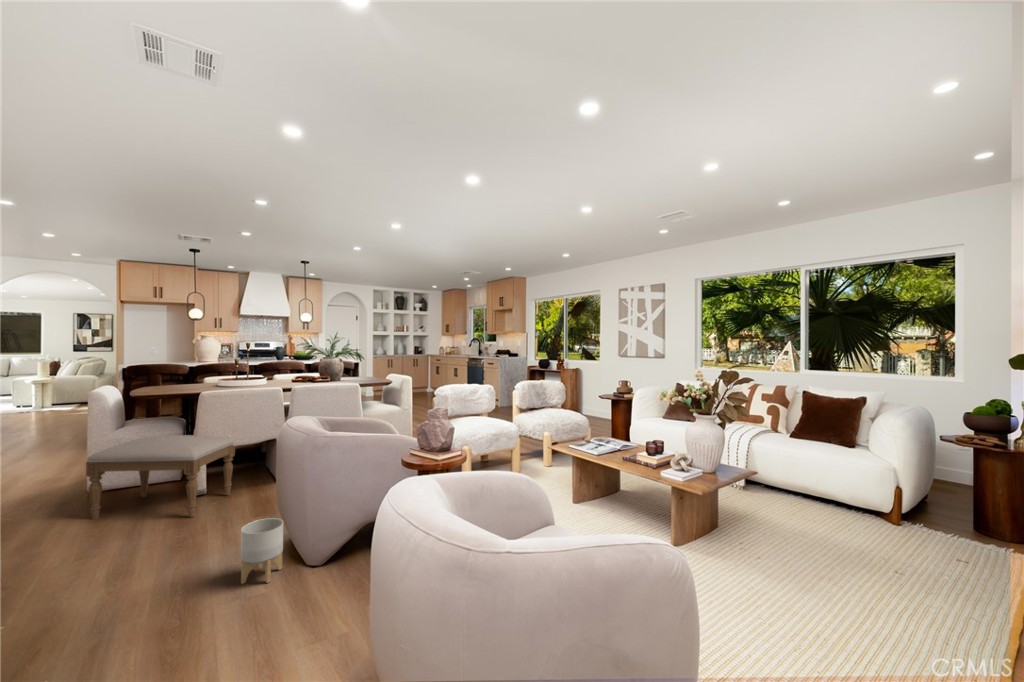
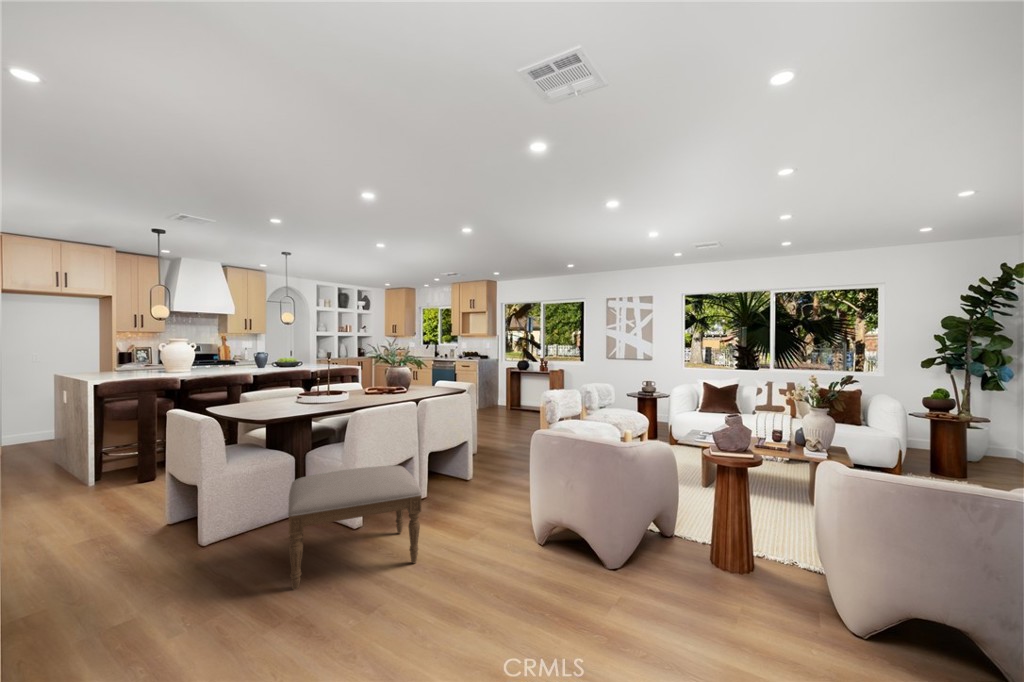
planter: present [241,518,283,584] -> none [599,541,638,613]

